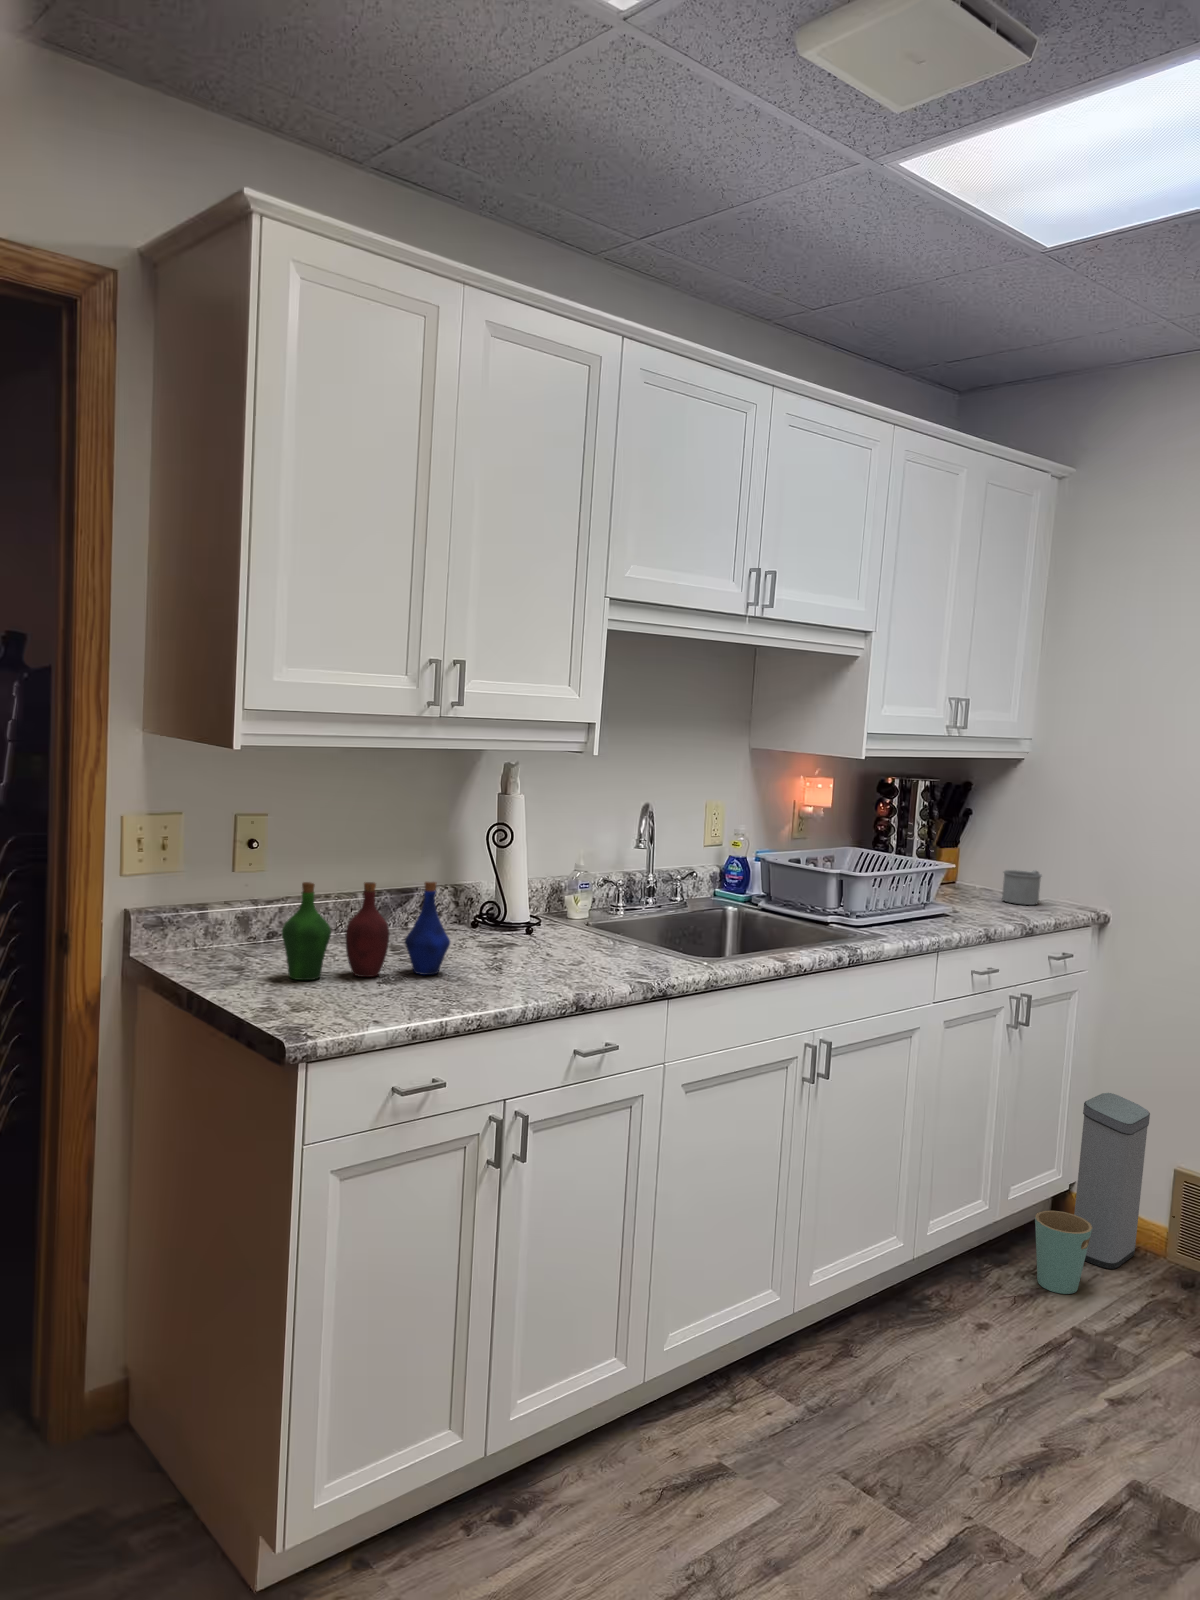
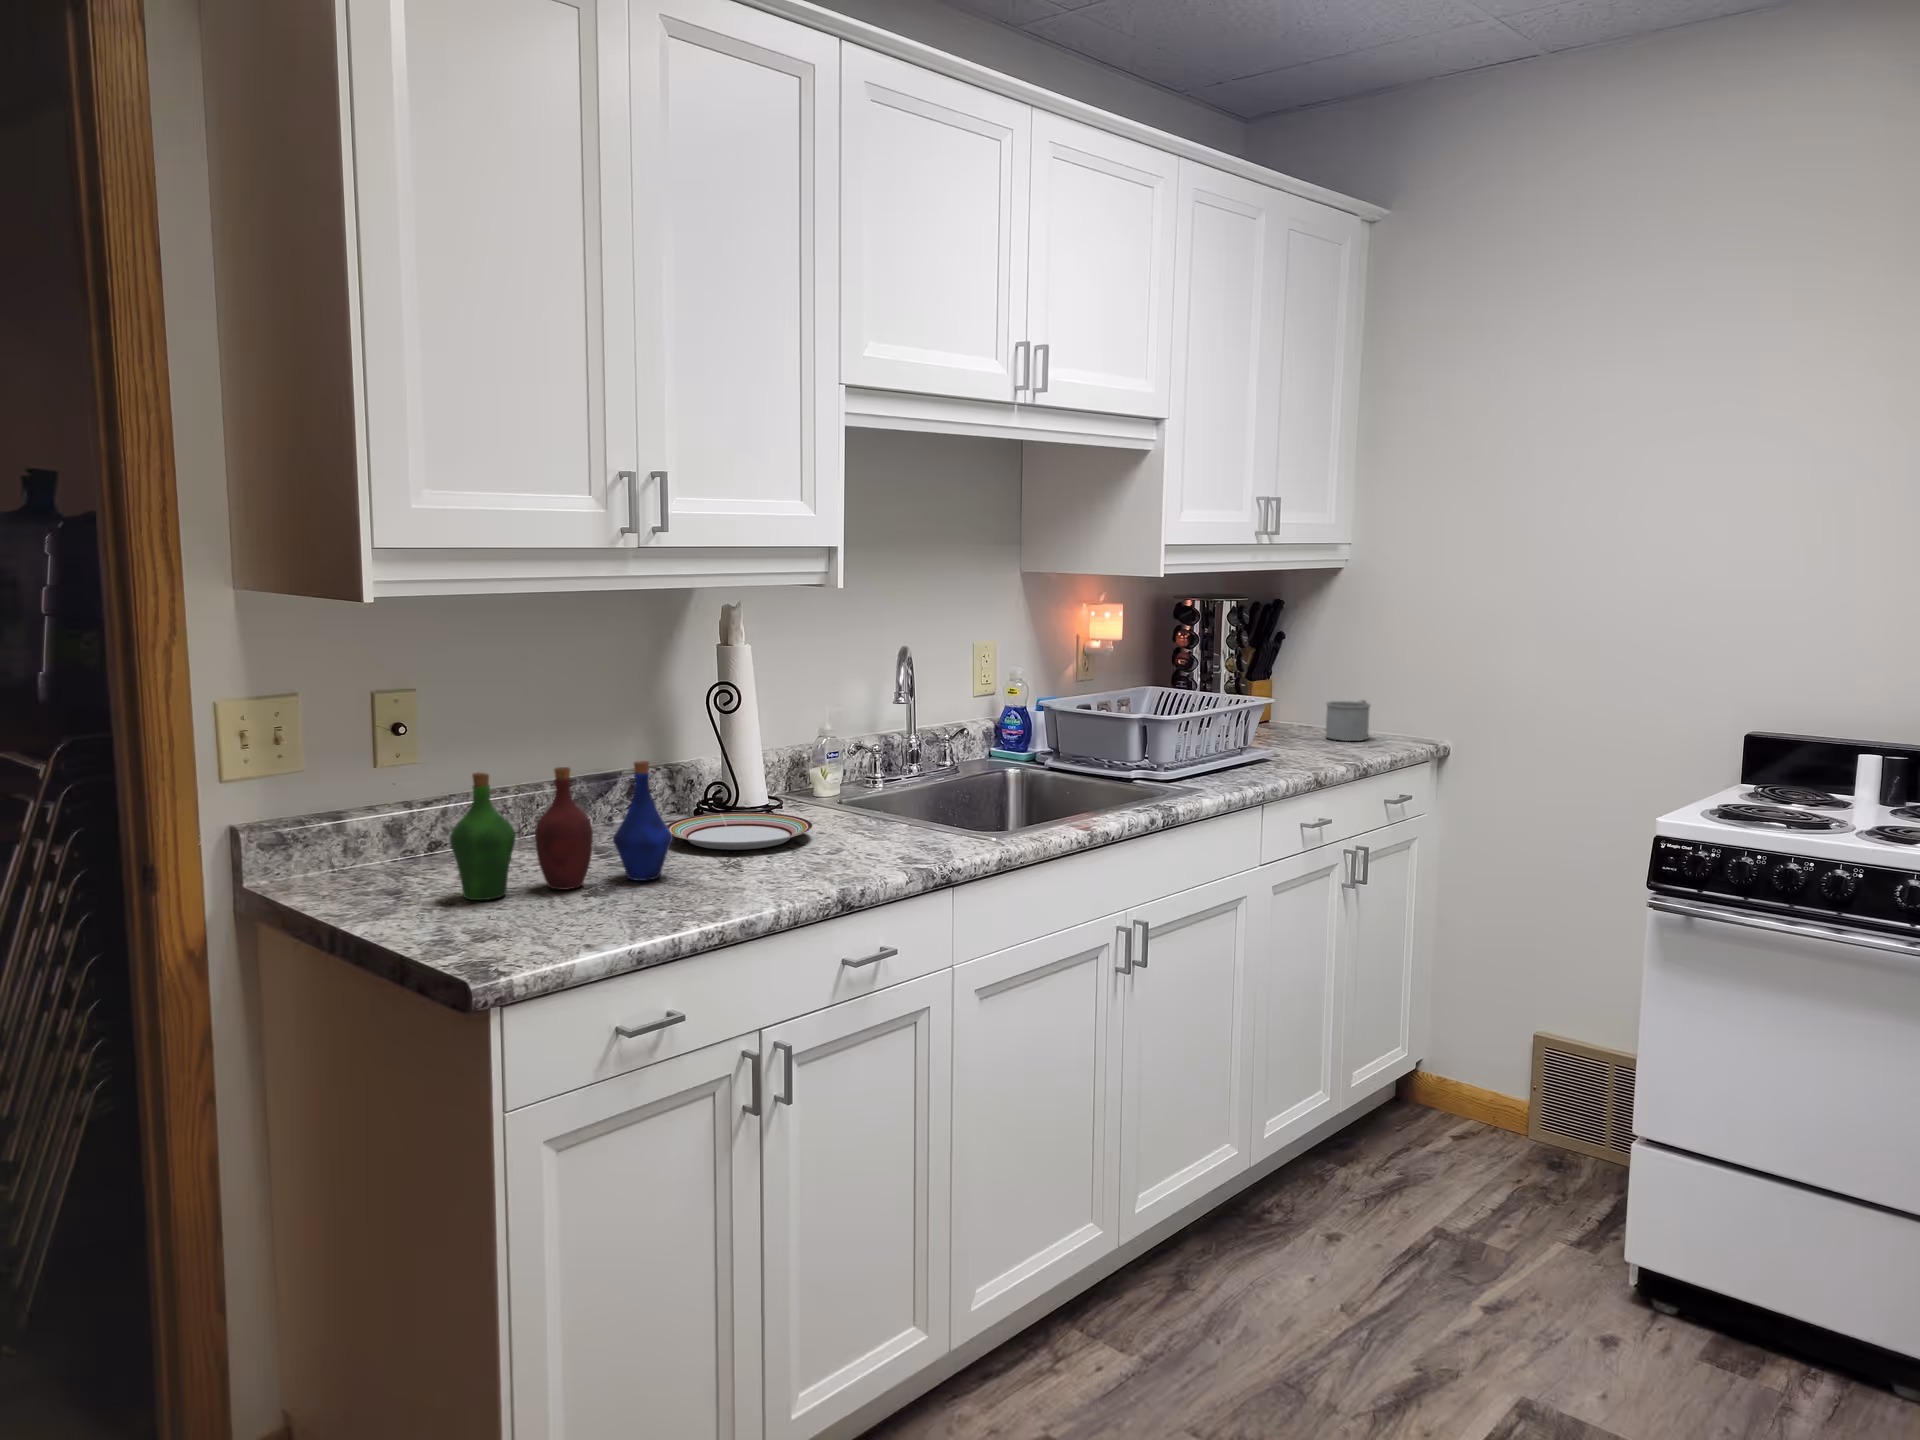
plate: none [446,927,562,956] -> present [666,812,813,850]
trash can: present [1035,1093,1150,1294] -> none [1386,954,1507,1192]

